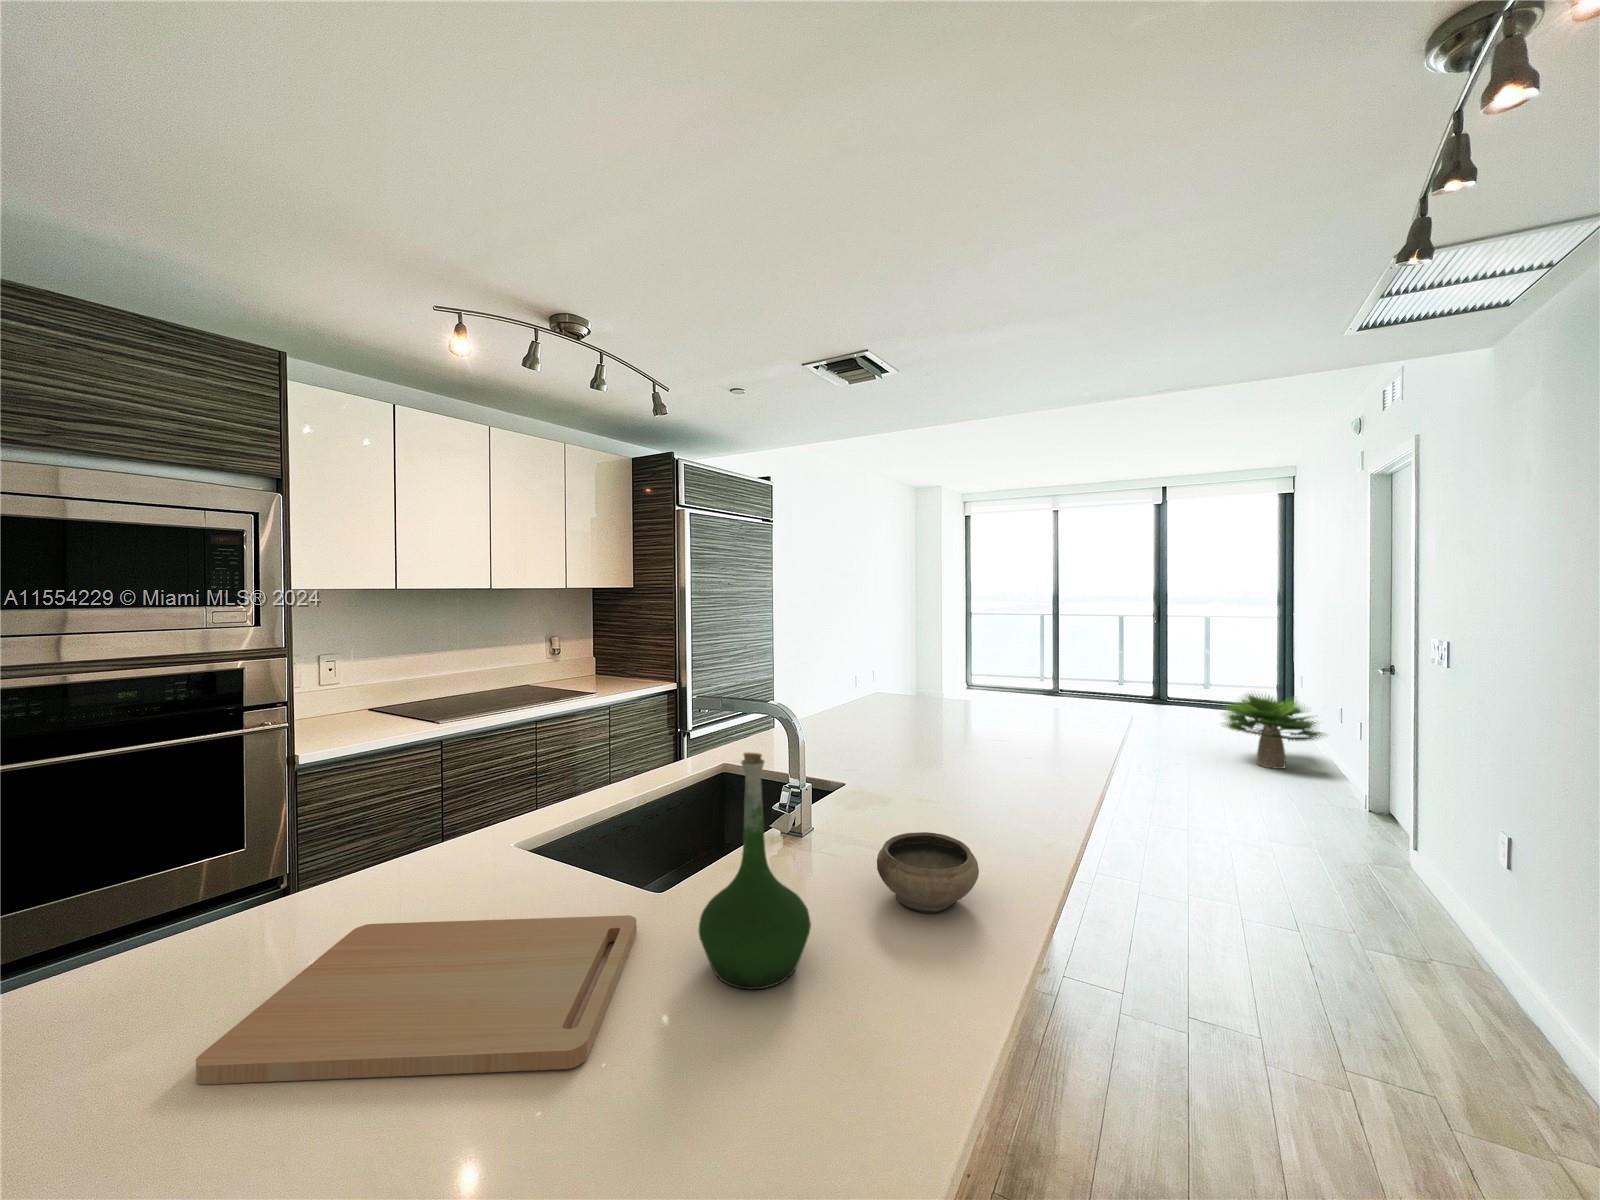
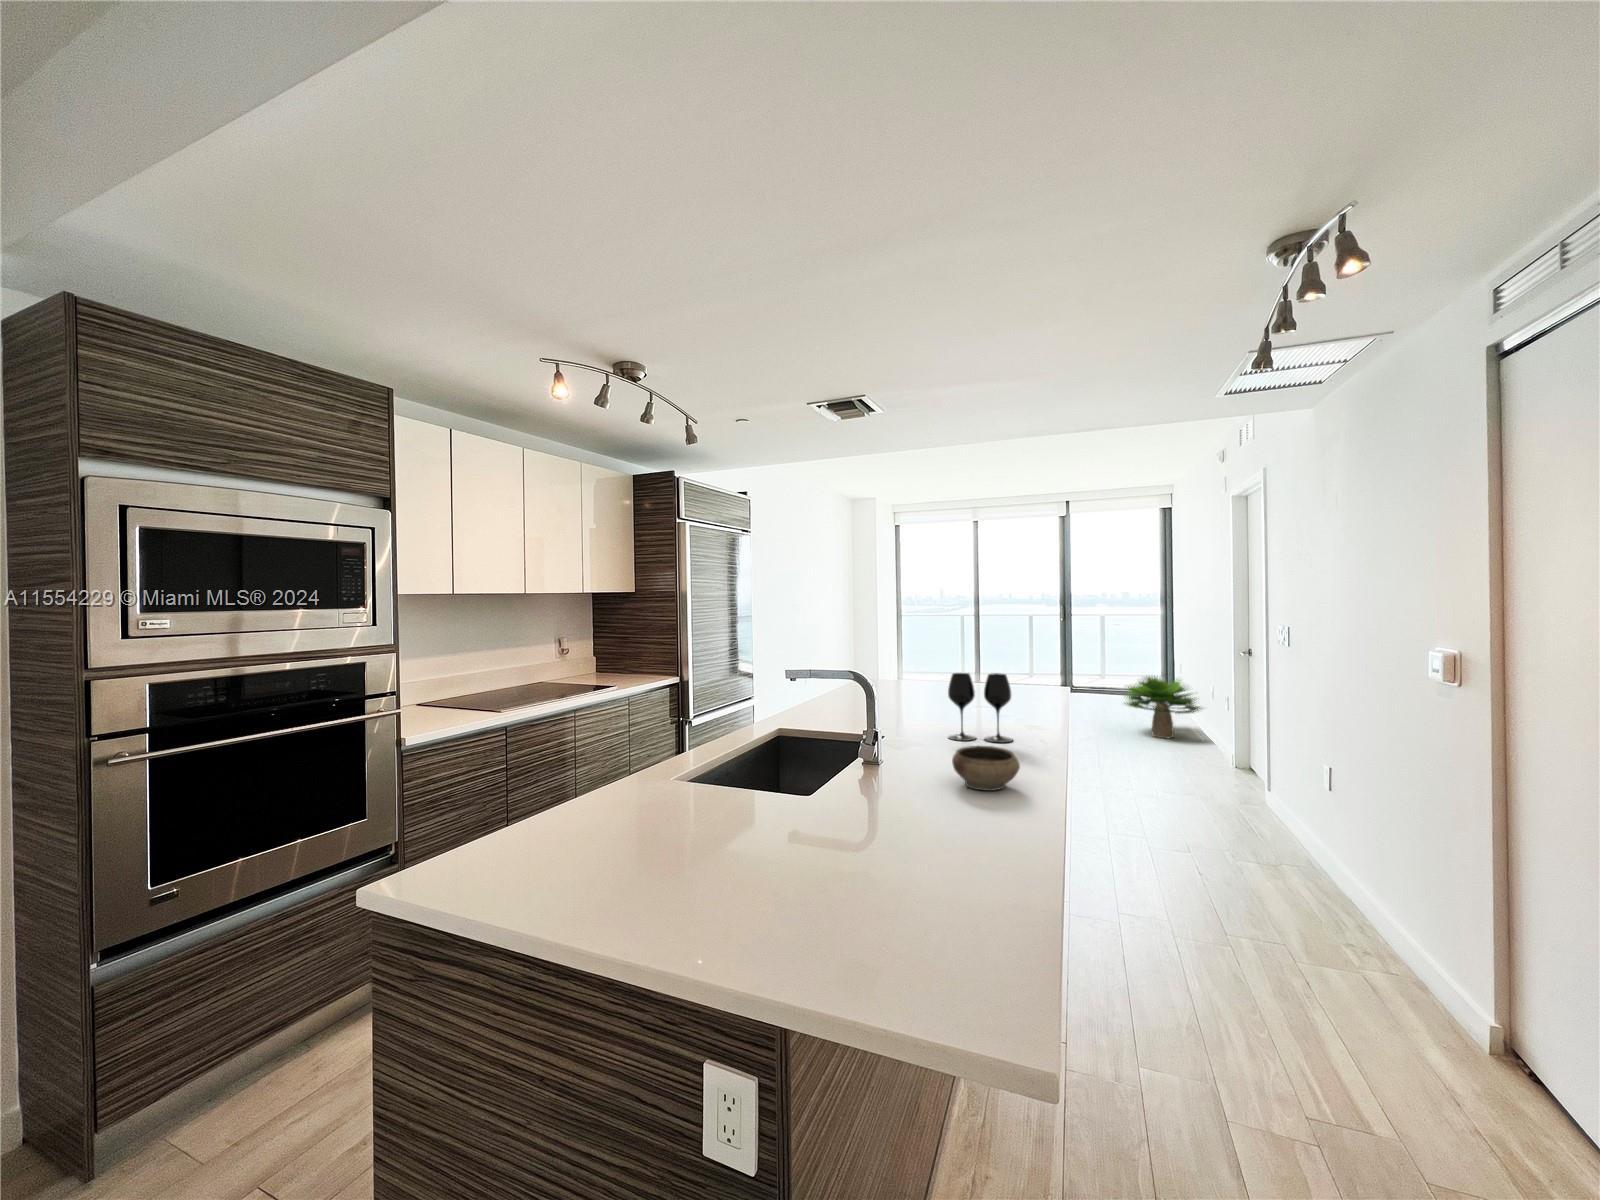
wine glass: none [927,707,1015,809] -> present [948,673,1013,743]
vase: present [699,753,811,989] -> none [868,684,939,825]
cutting board: present [196,915,637,1085] -> none [619,799,844,878]

